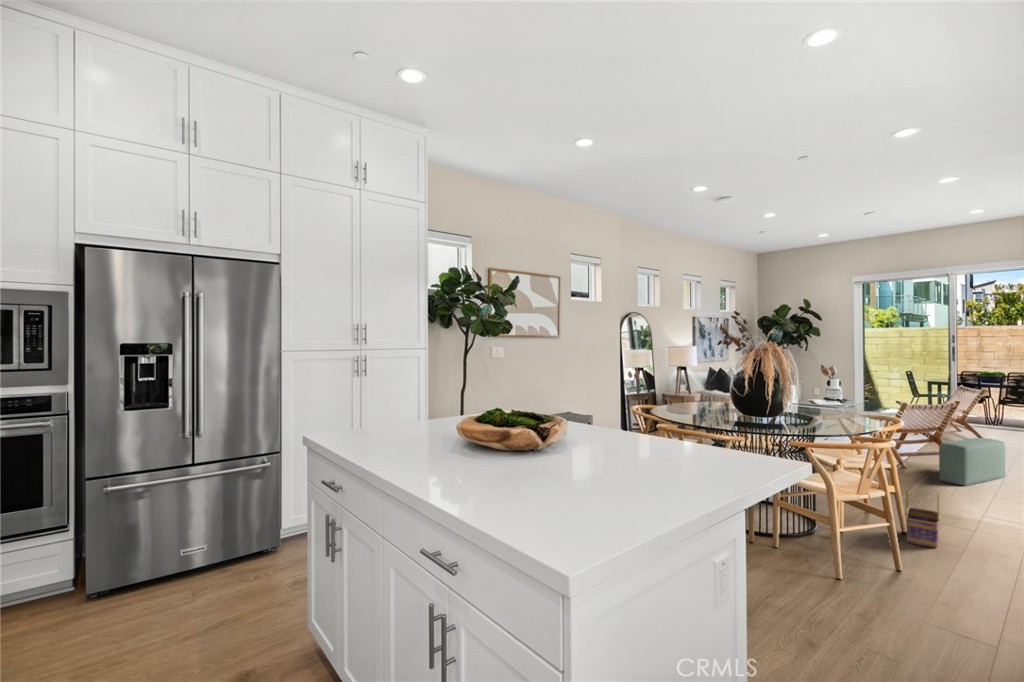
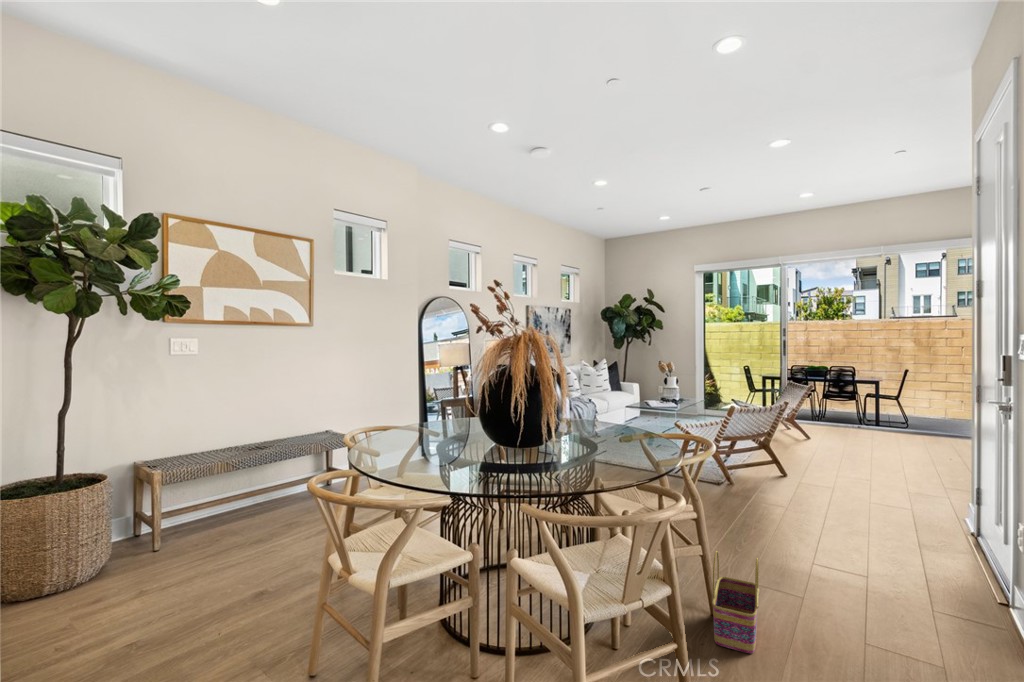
pouf: present [939,438,1005,486] -> none [766,447,835,510]

